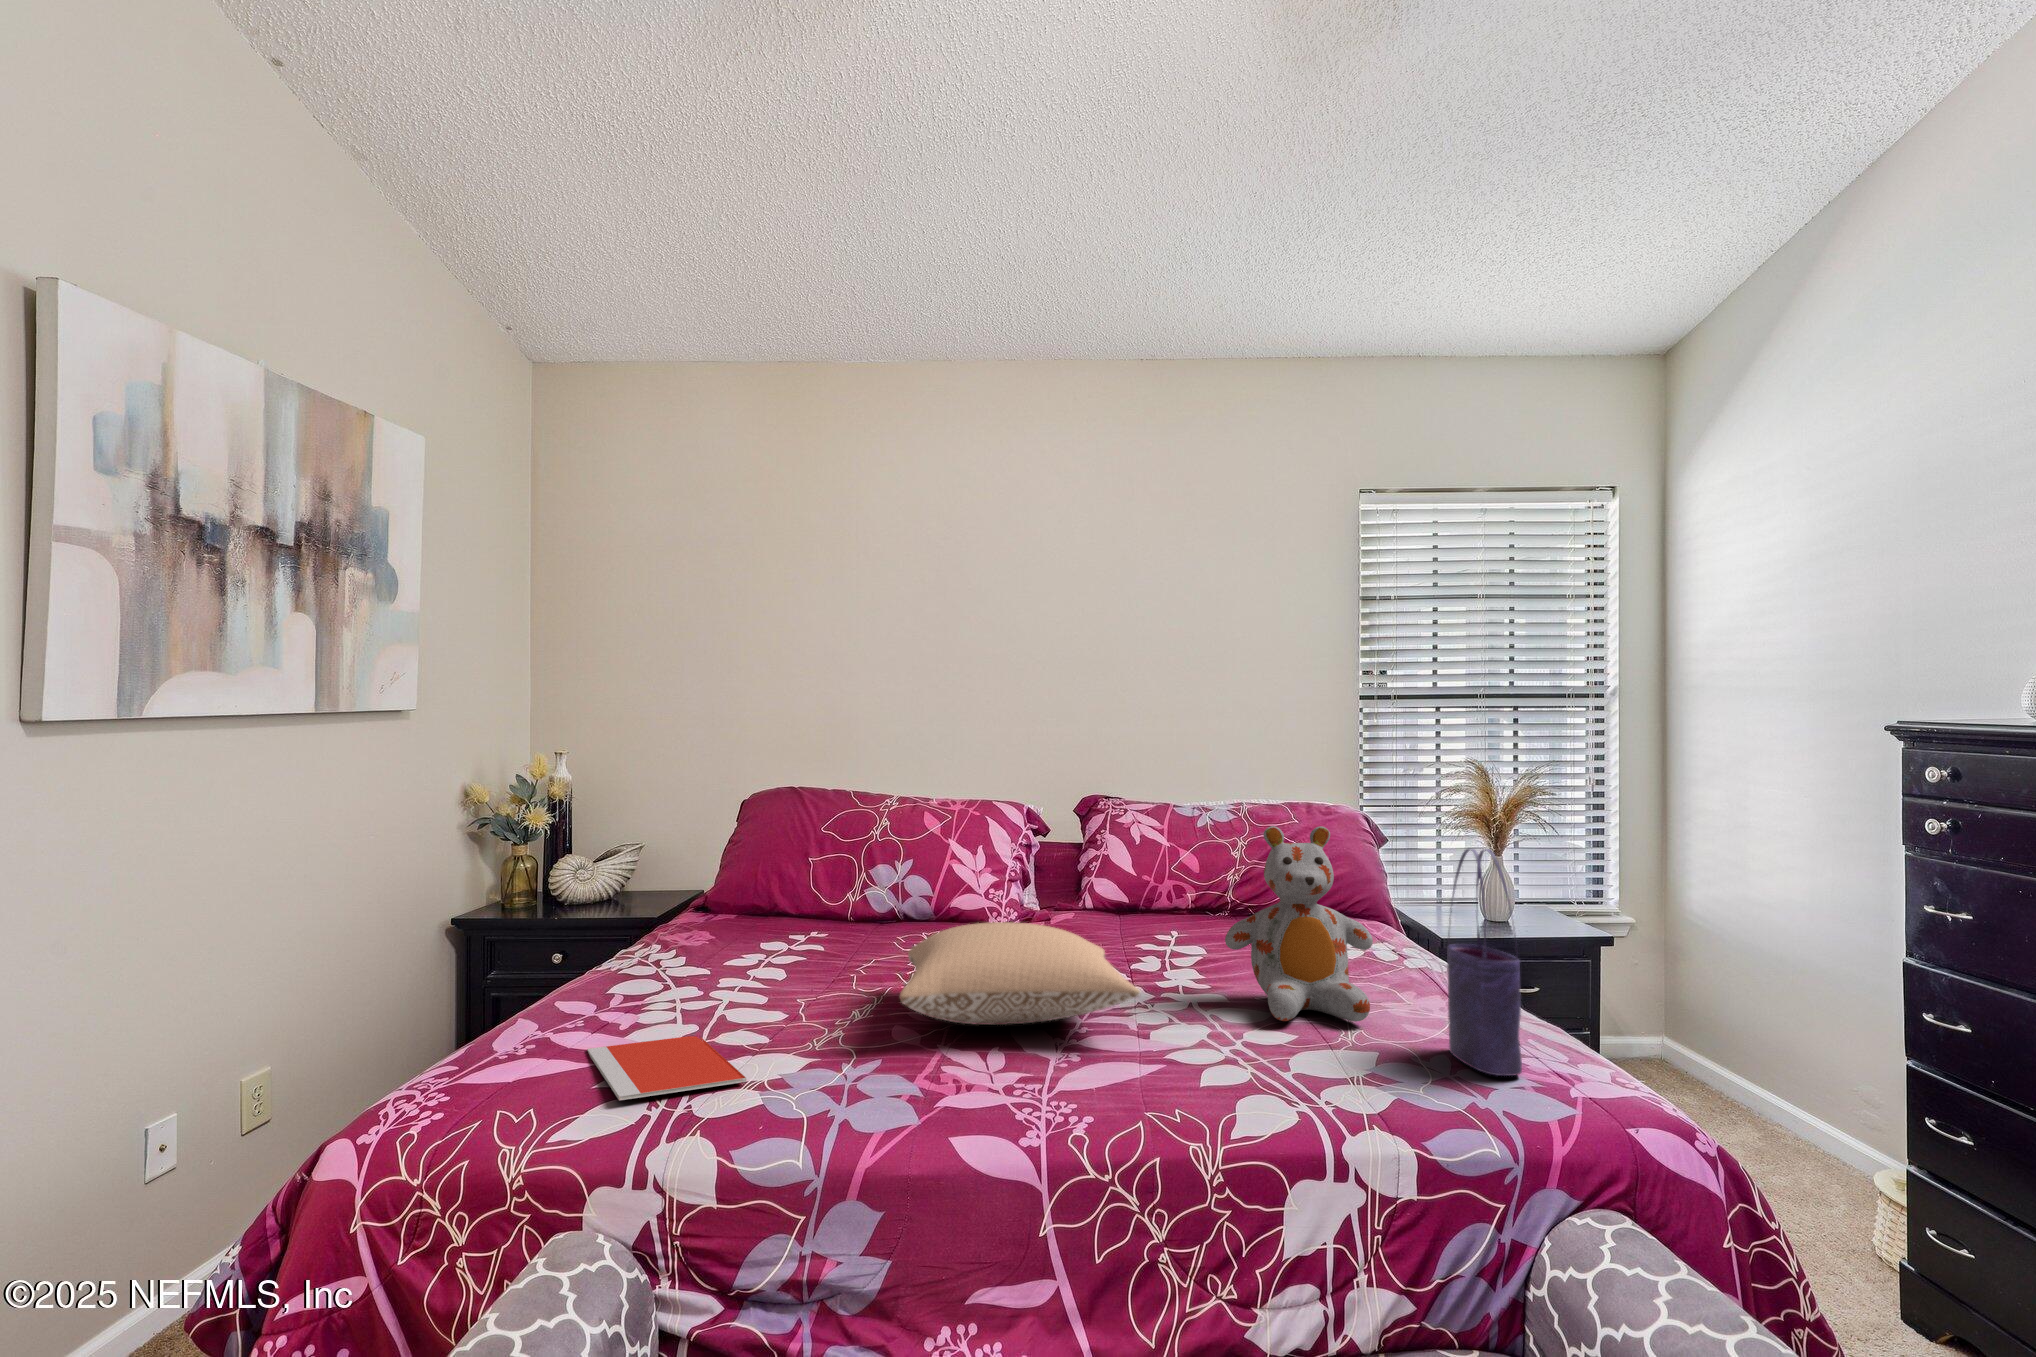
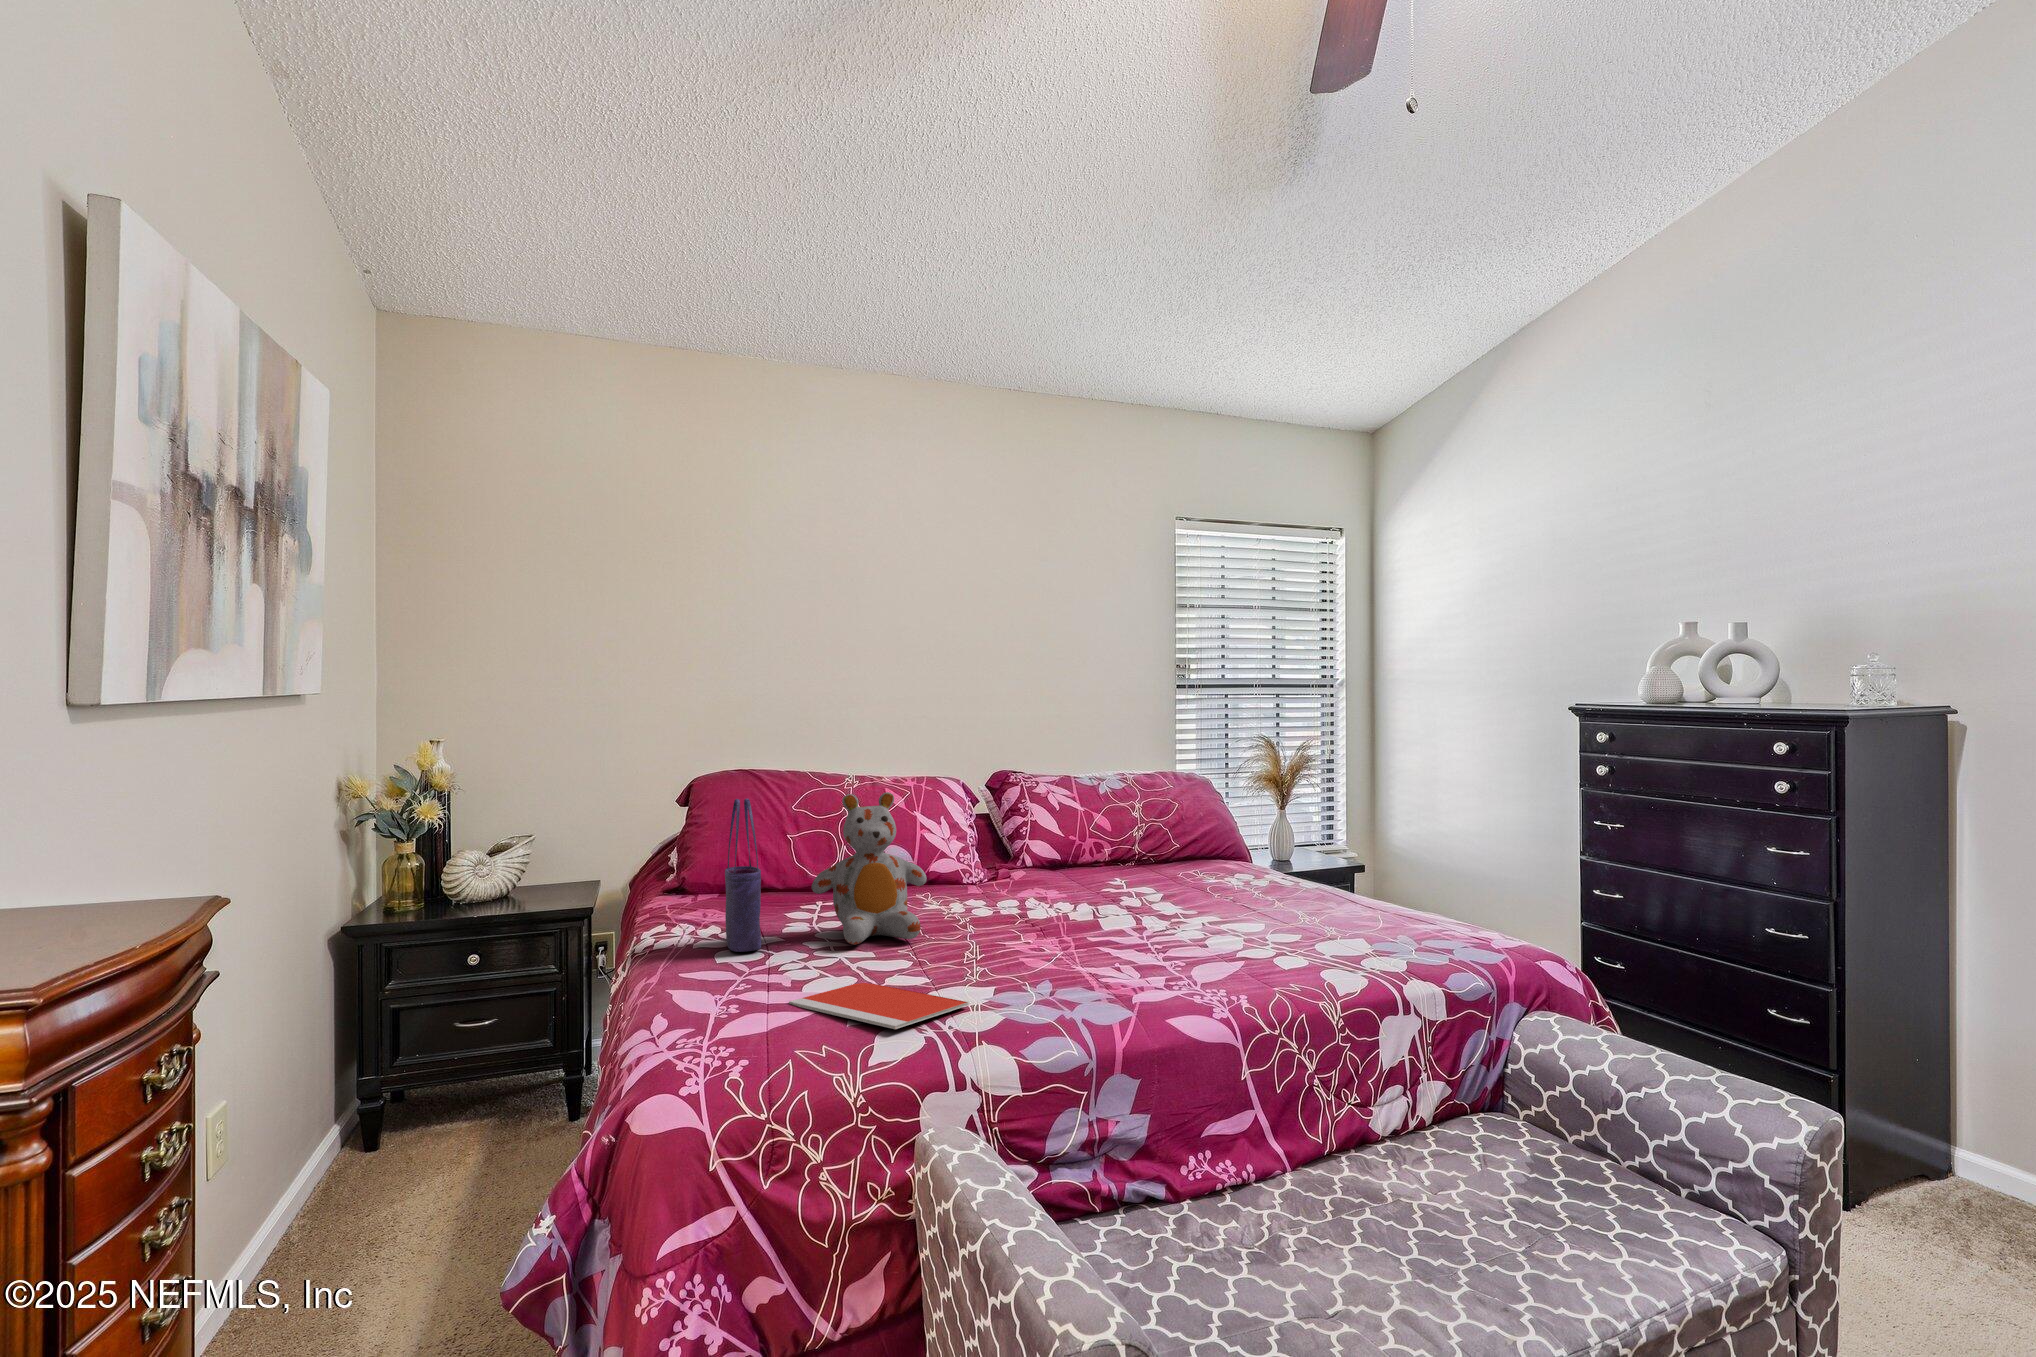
stuffed bear: present [1225,826,1373,1021] -> present [812,792,927,945]
tote bag: present [1447,849,1522,1076] -> present [725,799,761,952]
pillow: present [900,922,1140,1025] -> none [980,869,1212,948]

